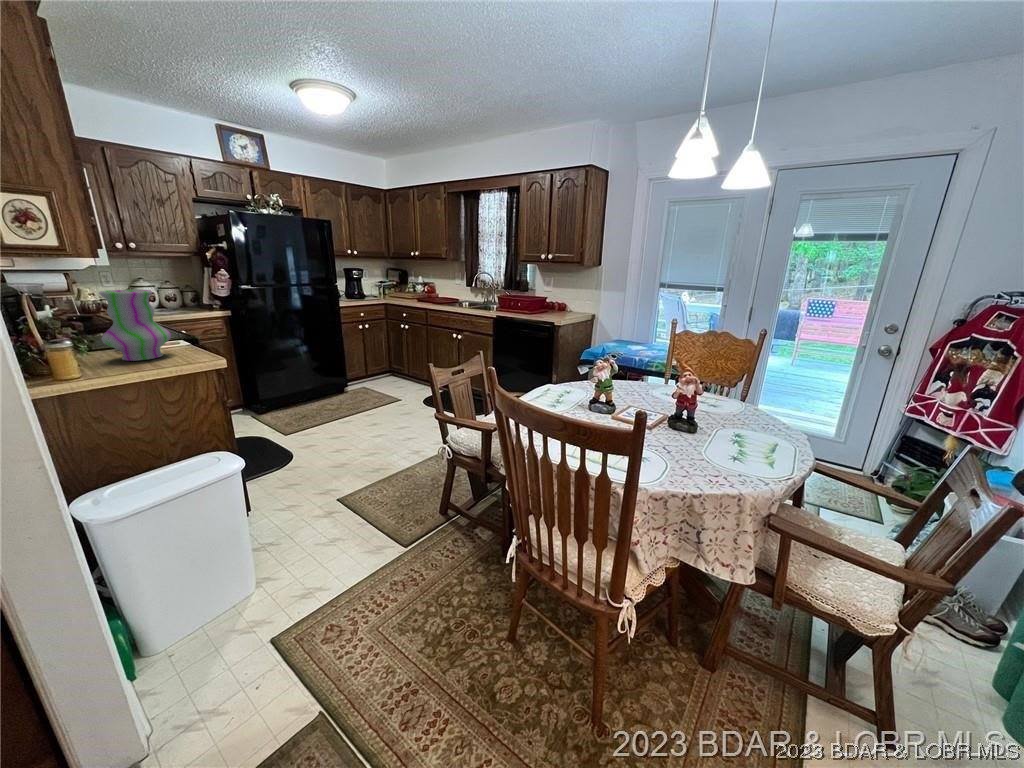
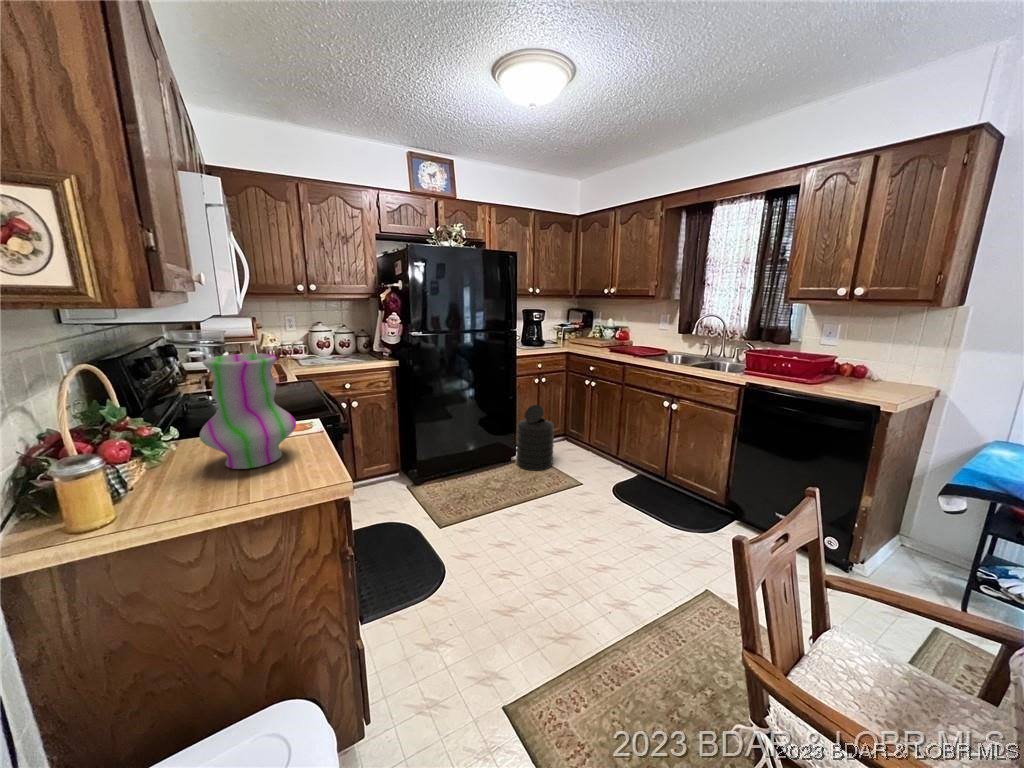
trash can: none [348,344,380,395] -> present [516,405,554,471]

